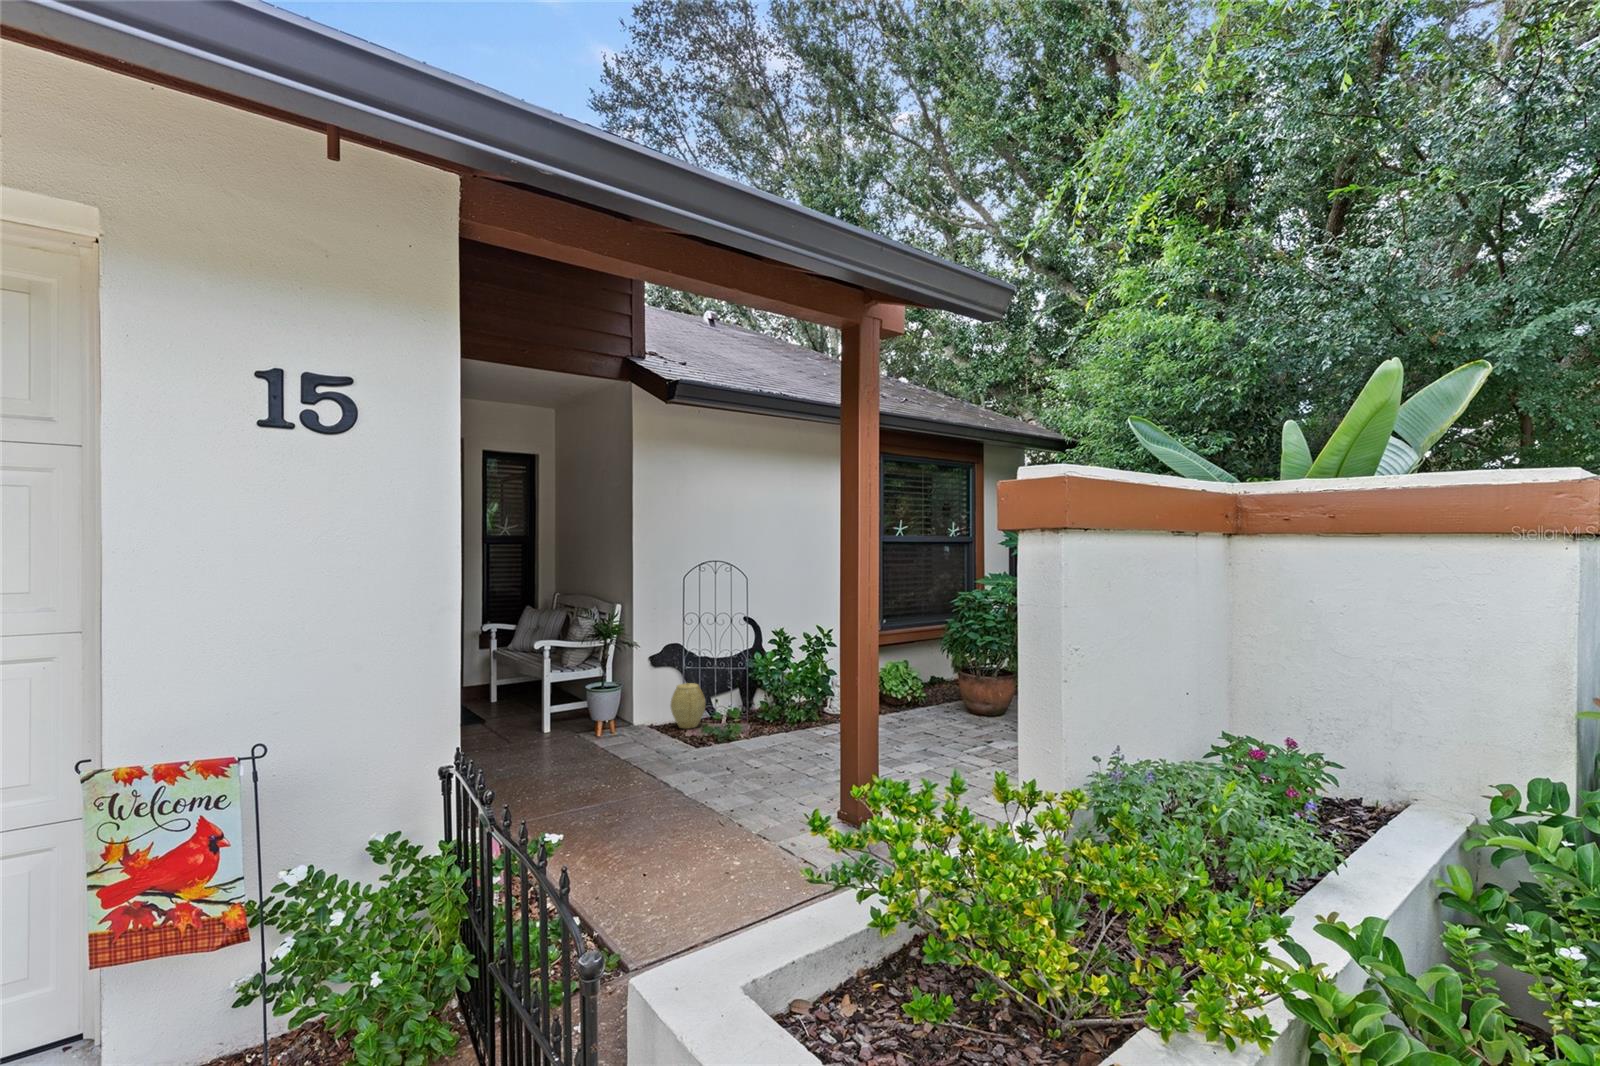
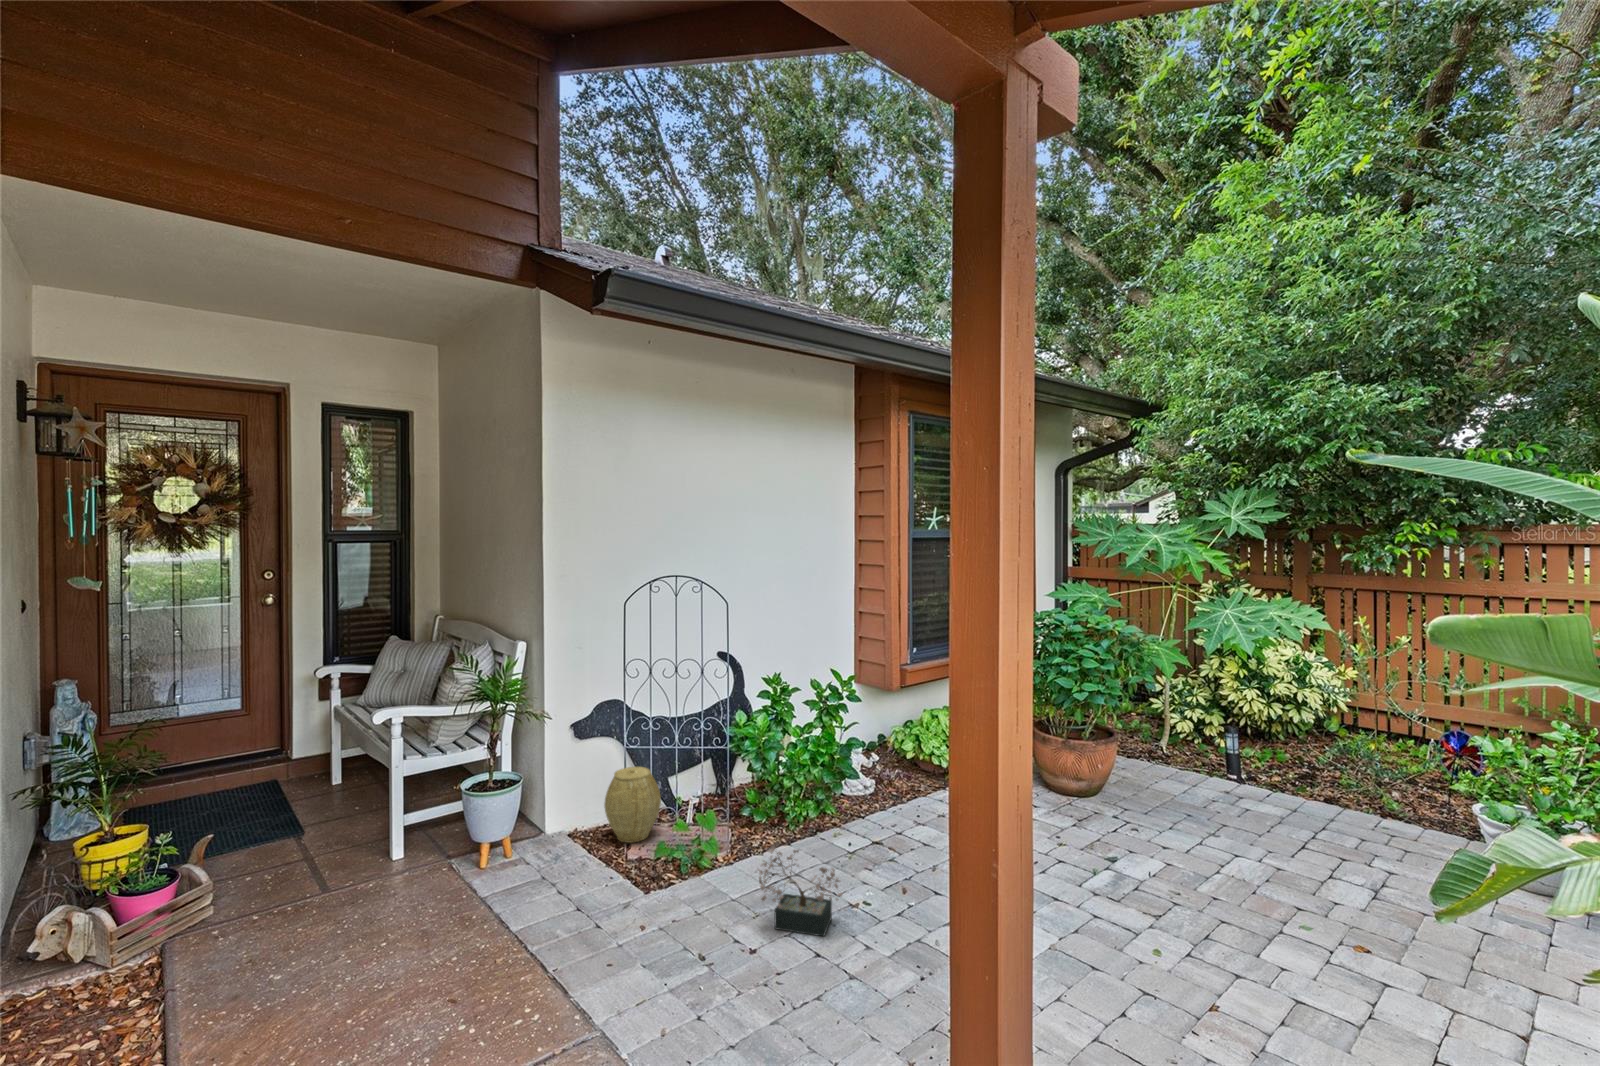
decorative plant: none [760,714,810,764] -> present [758,842,842,936]

